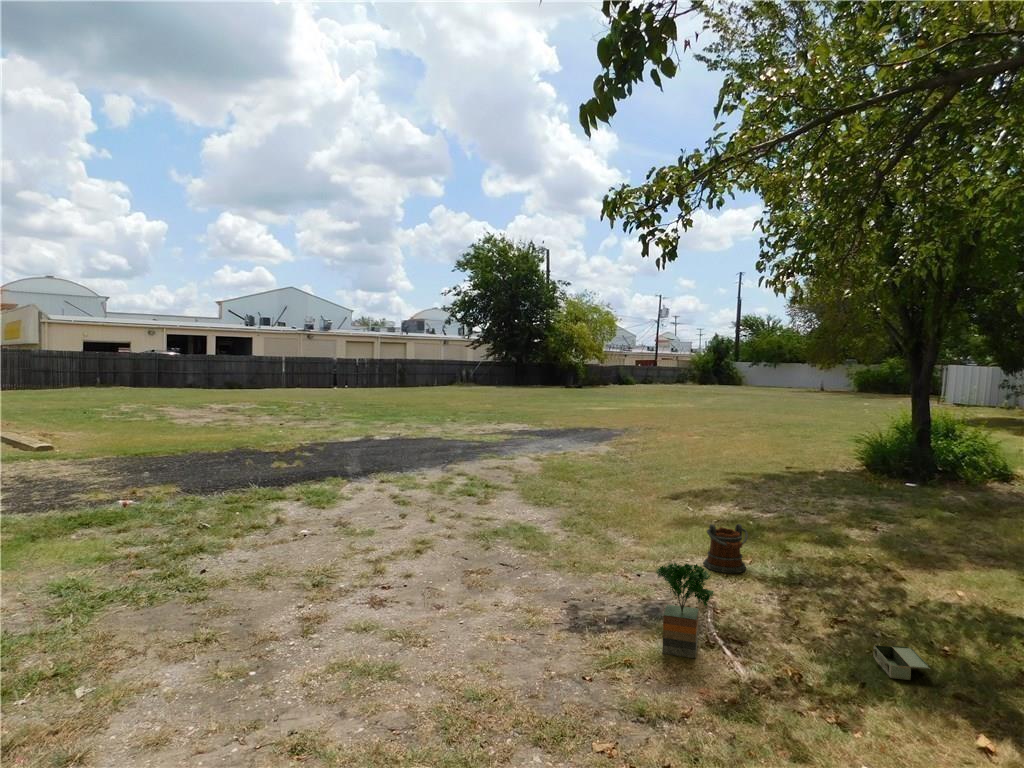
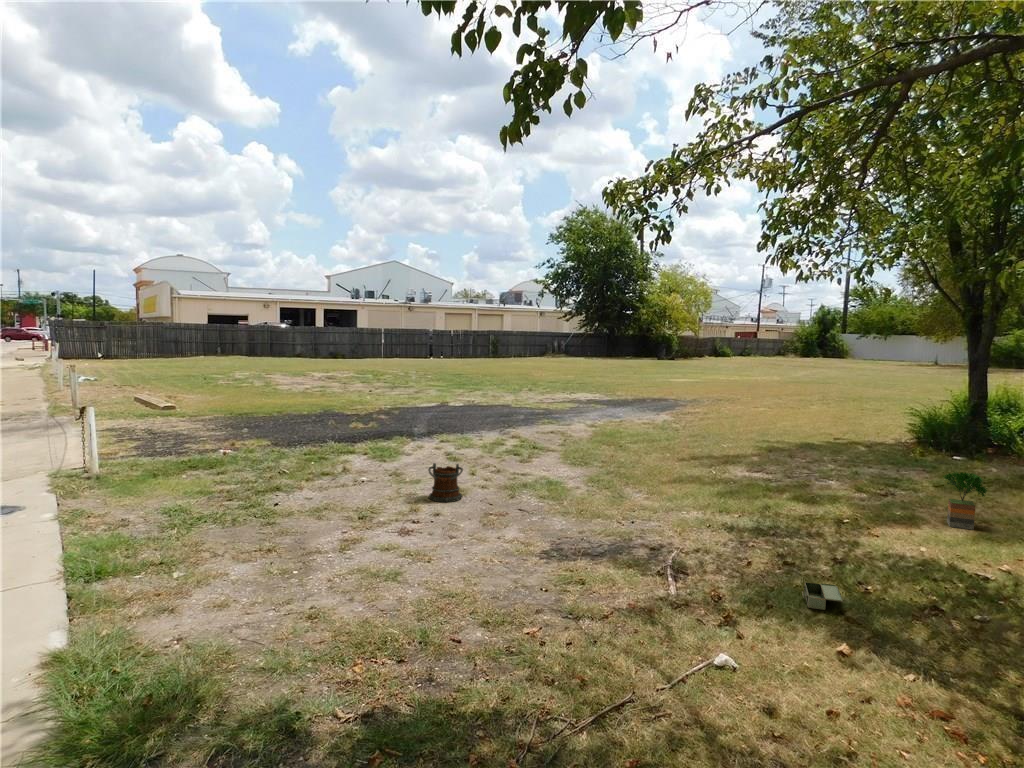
bucket: present [703,524,748,573] -> present [428,463,463,502]
potted tree: present [656,563,714,658] -> present [944,472,987,530]

